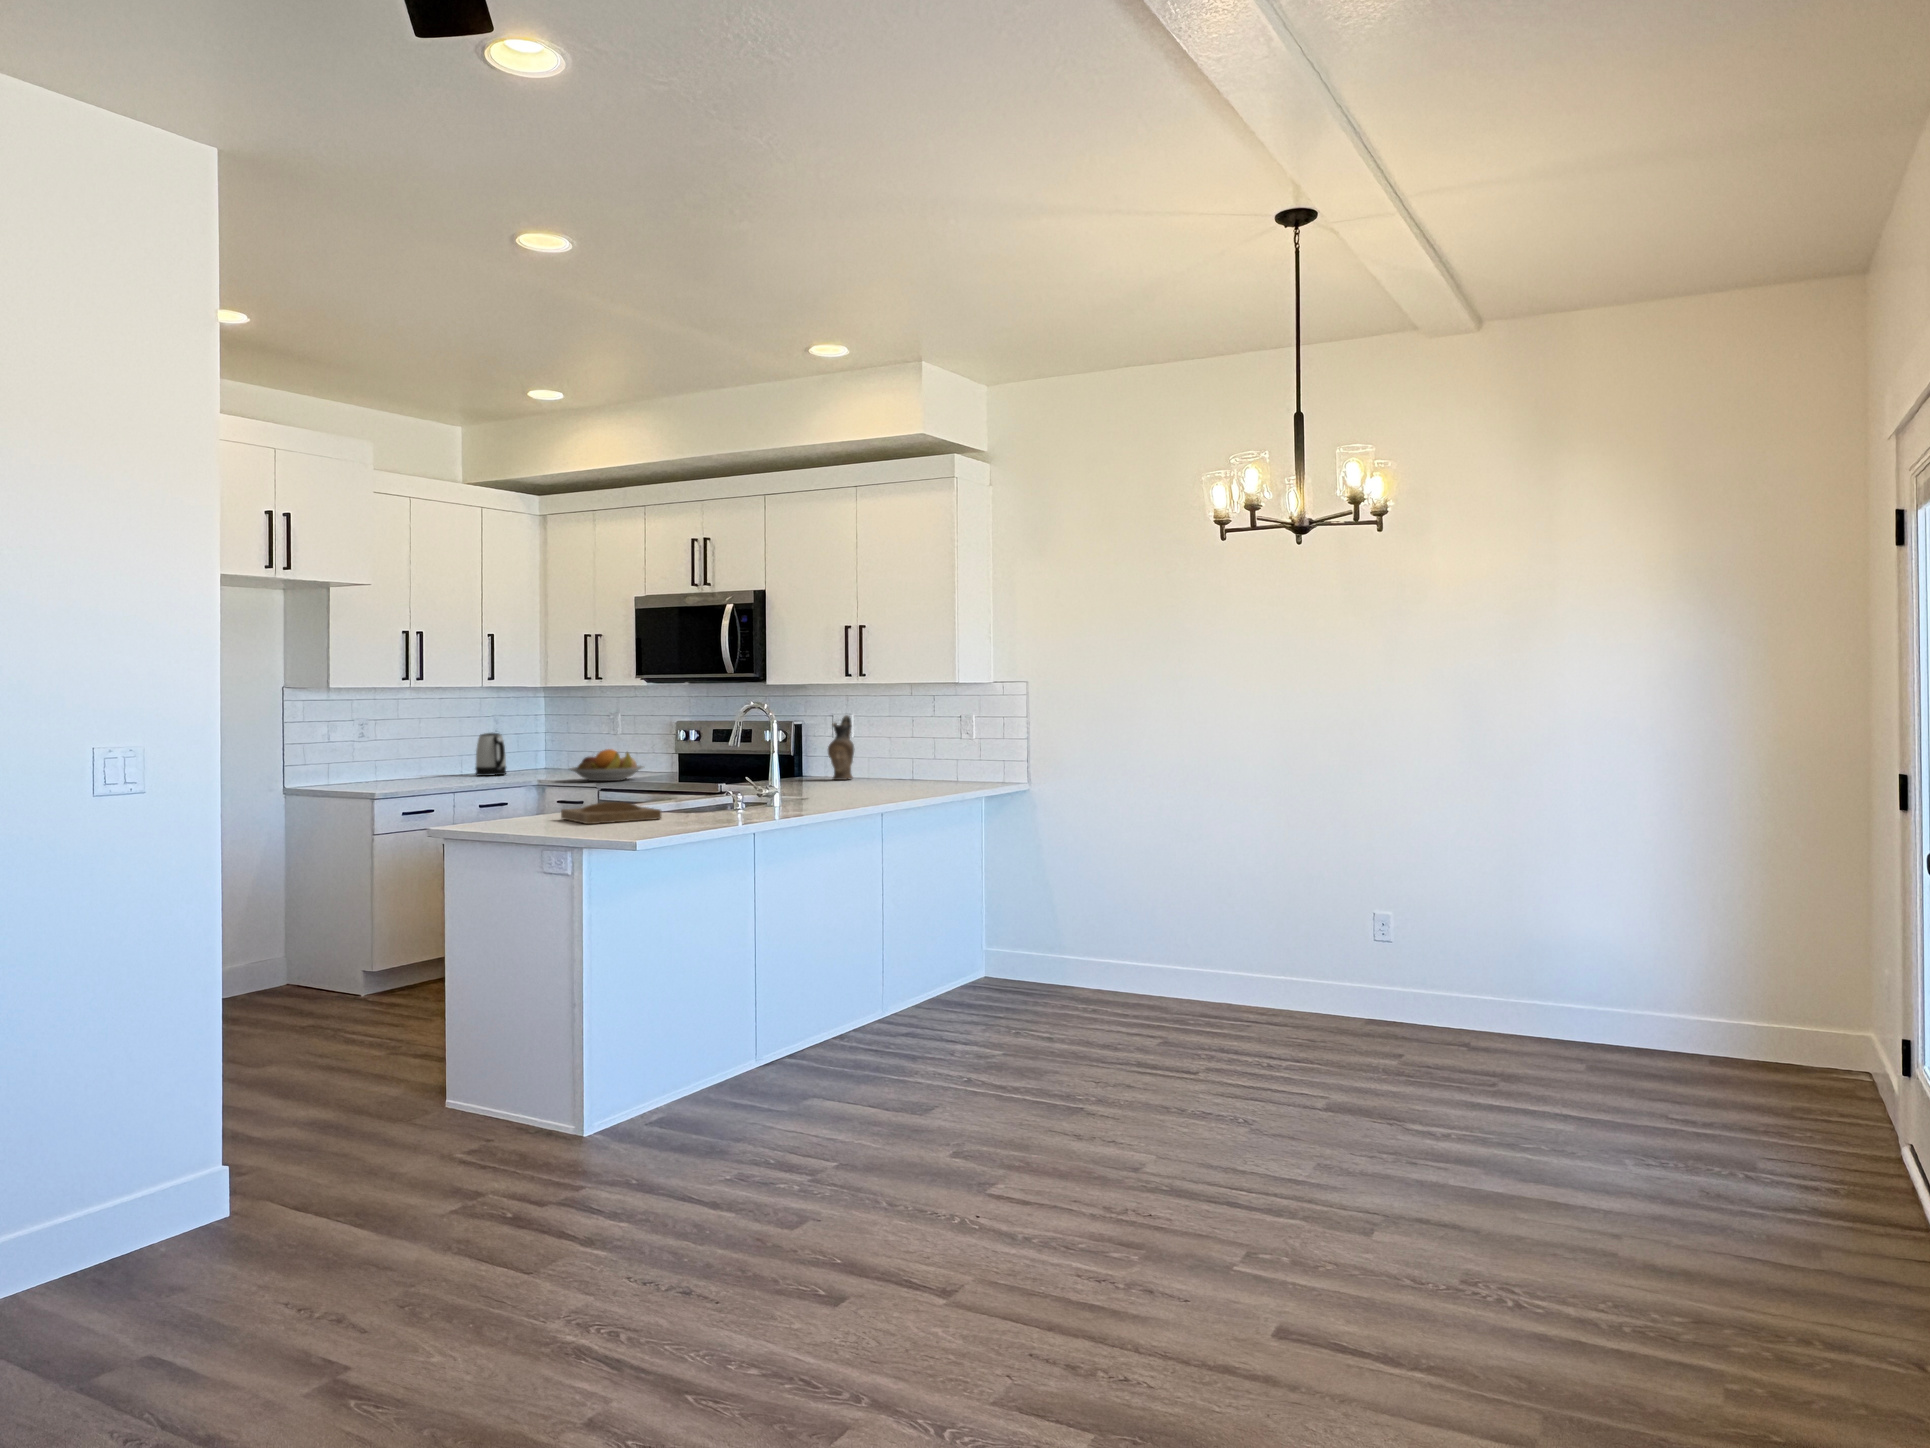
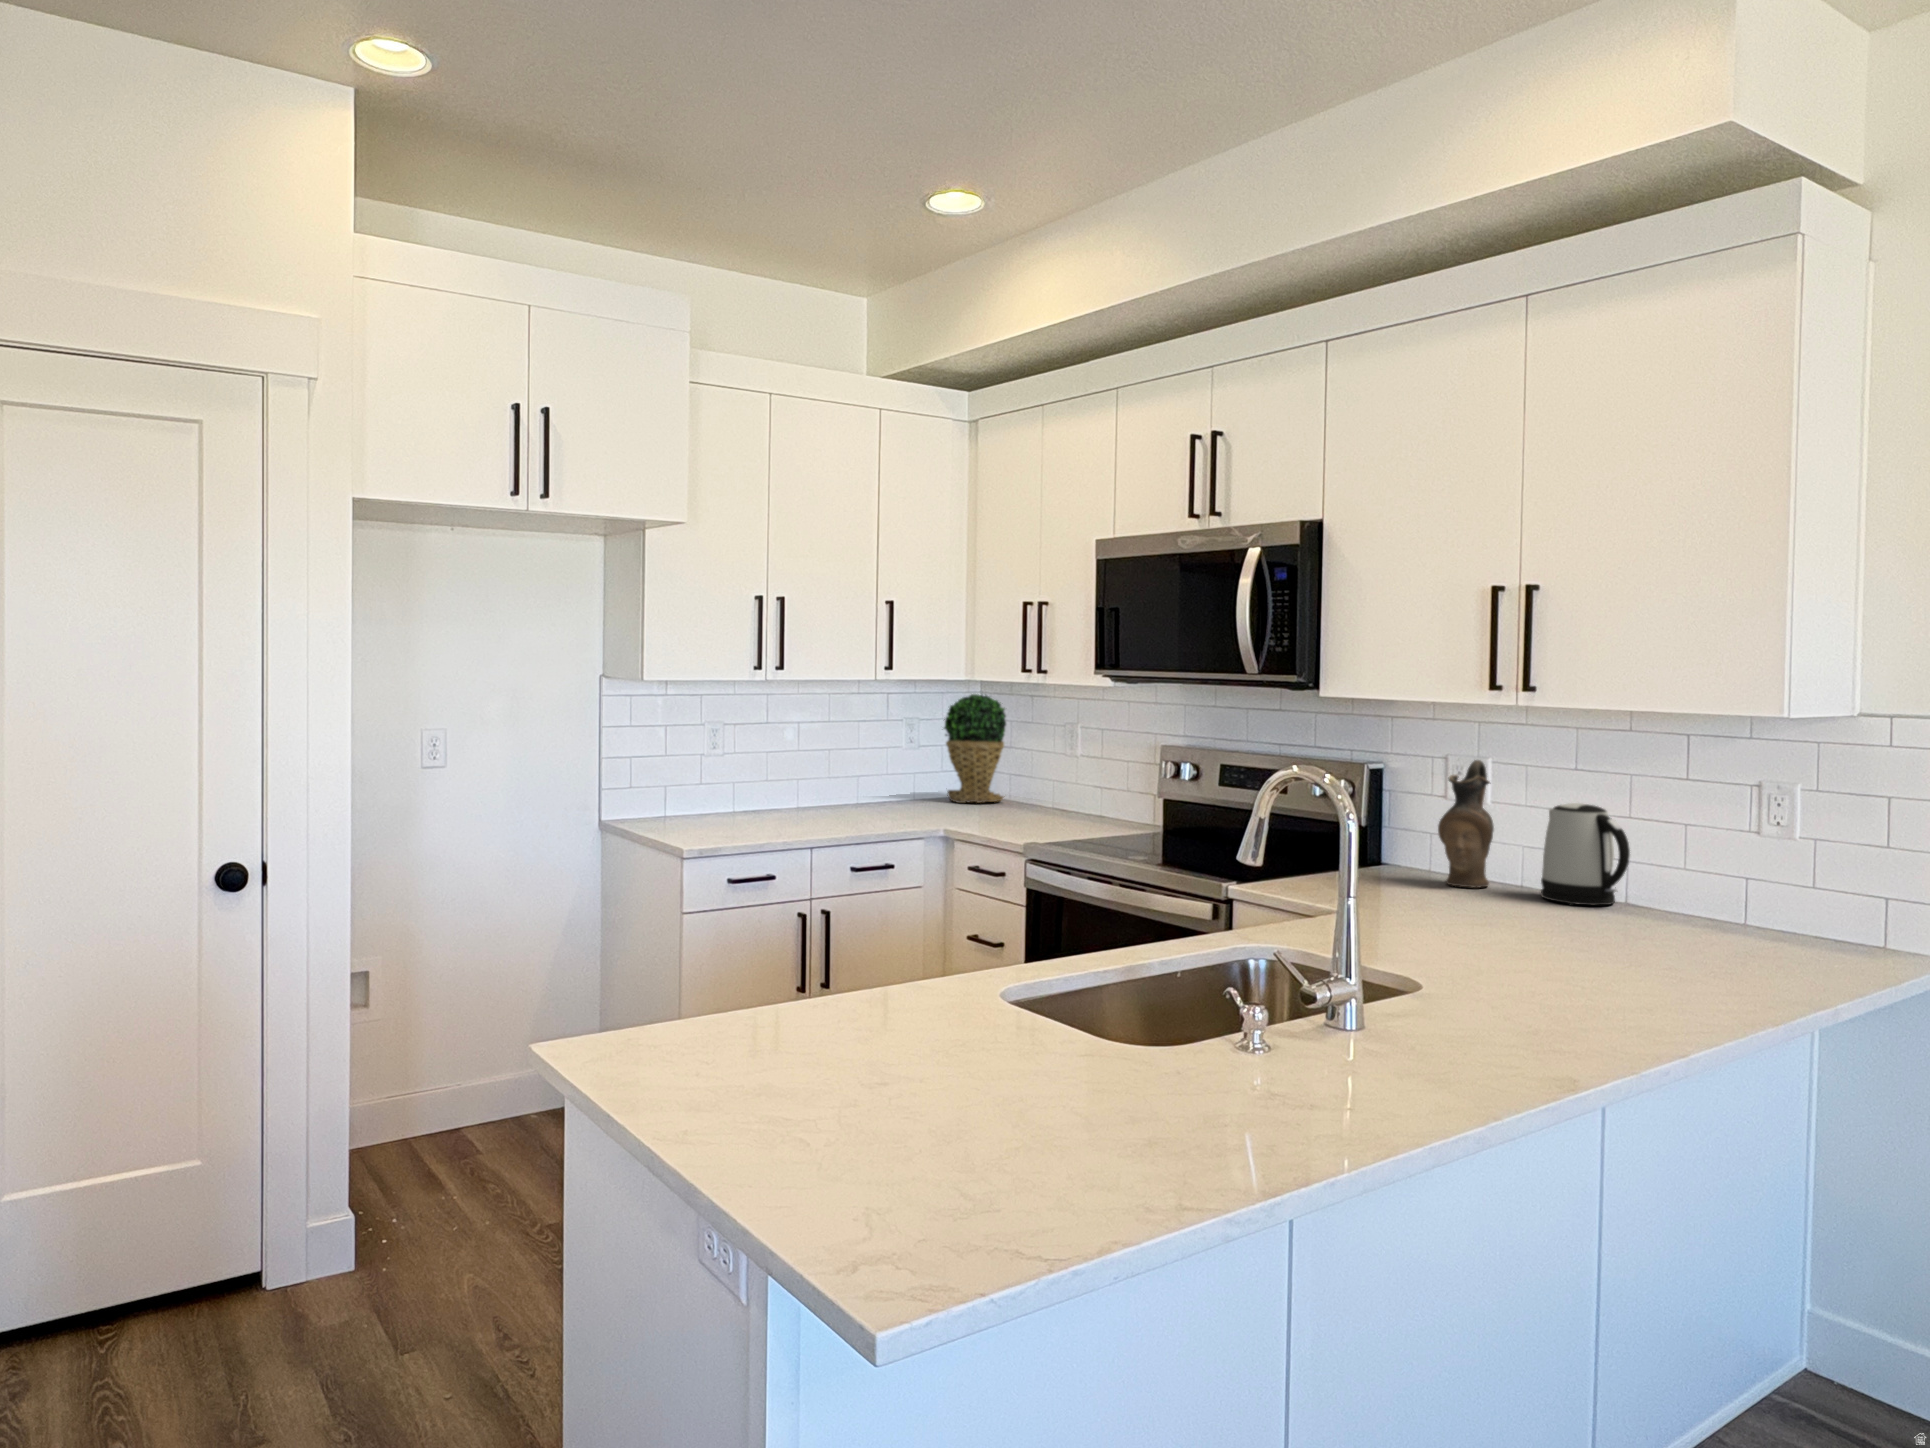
potted plant: none [515,697,569,772] -> present [944,694,1006,803]
kettle: present [475,733,506,776] -> present [1541,803,1630,905]
fruit bowl: present [570,749,643,781] -> none [985,792,1105,845]
tray: present [561,802,661,824] -> none [828,1009,1047,1097]

